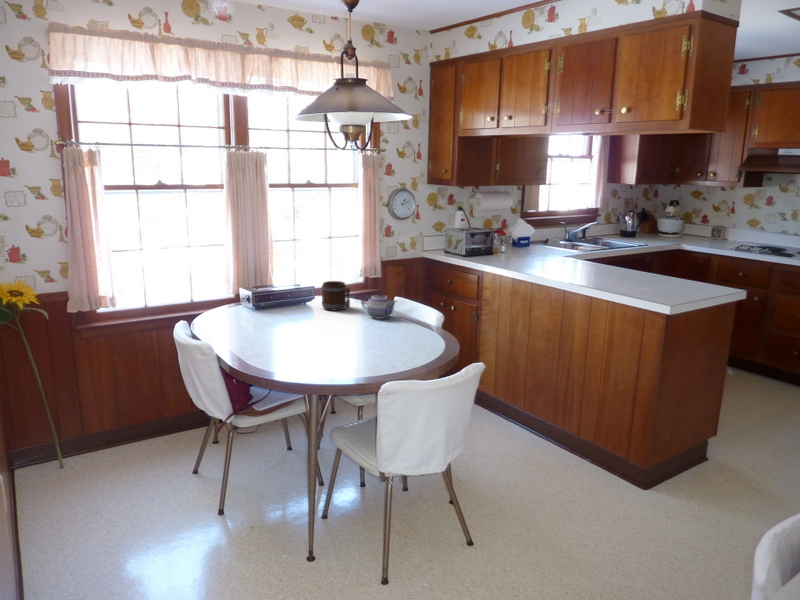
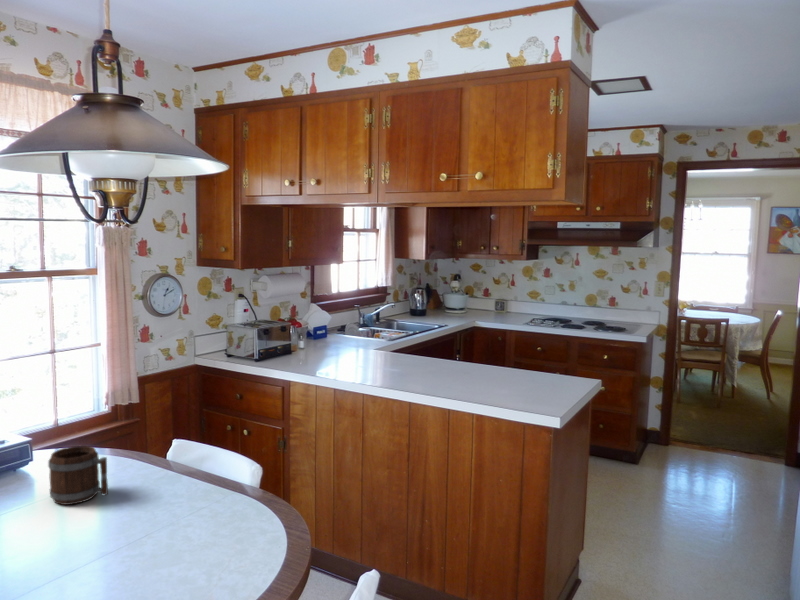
teapot: present [362,293,396,319] -> none [132,463,203,511]

